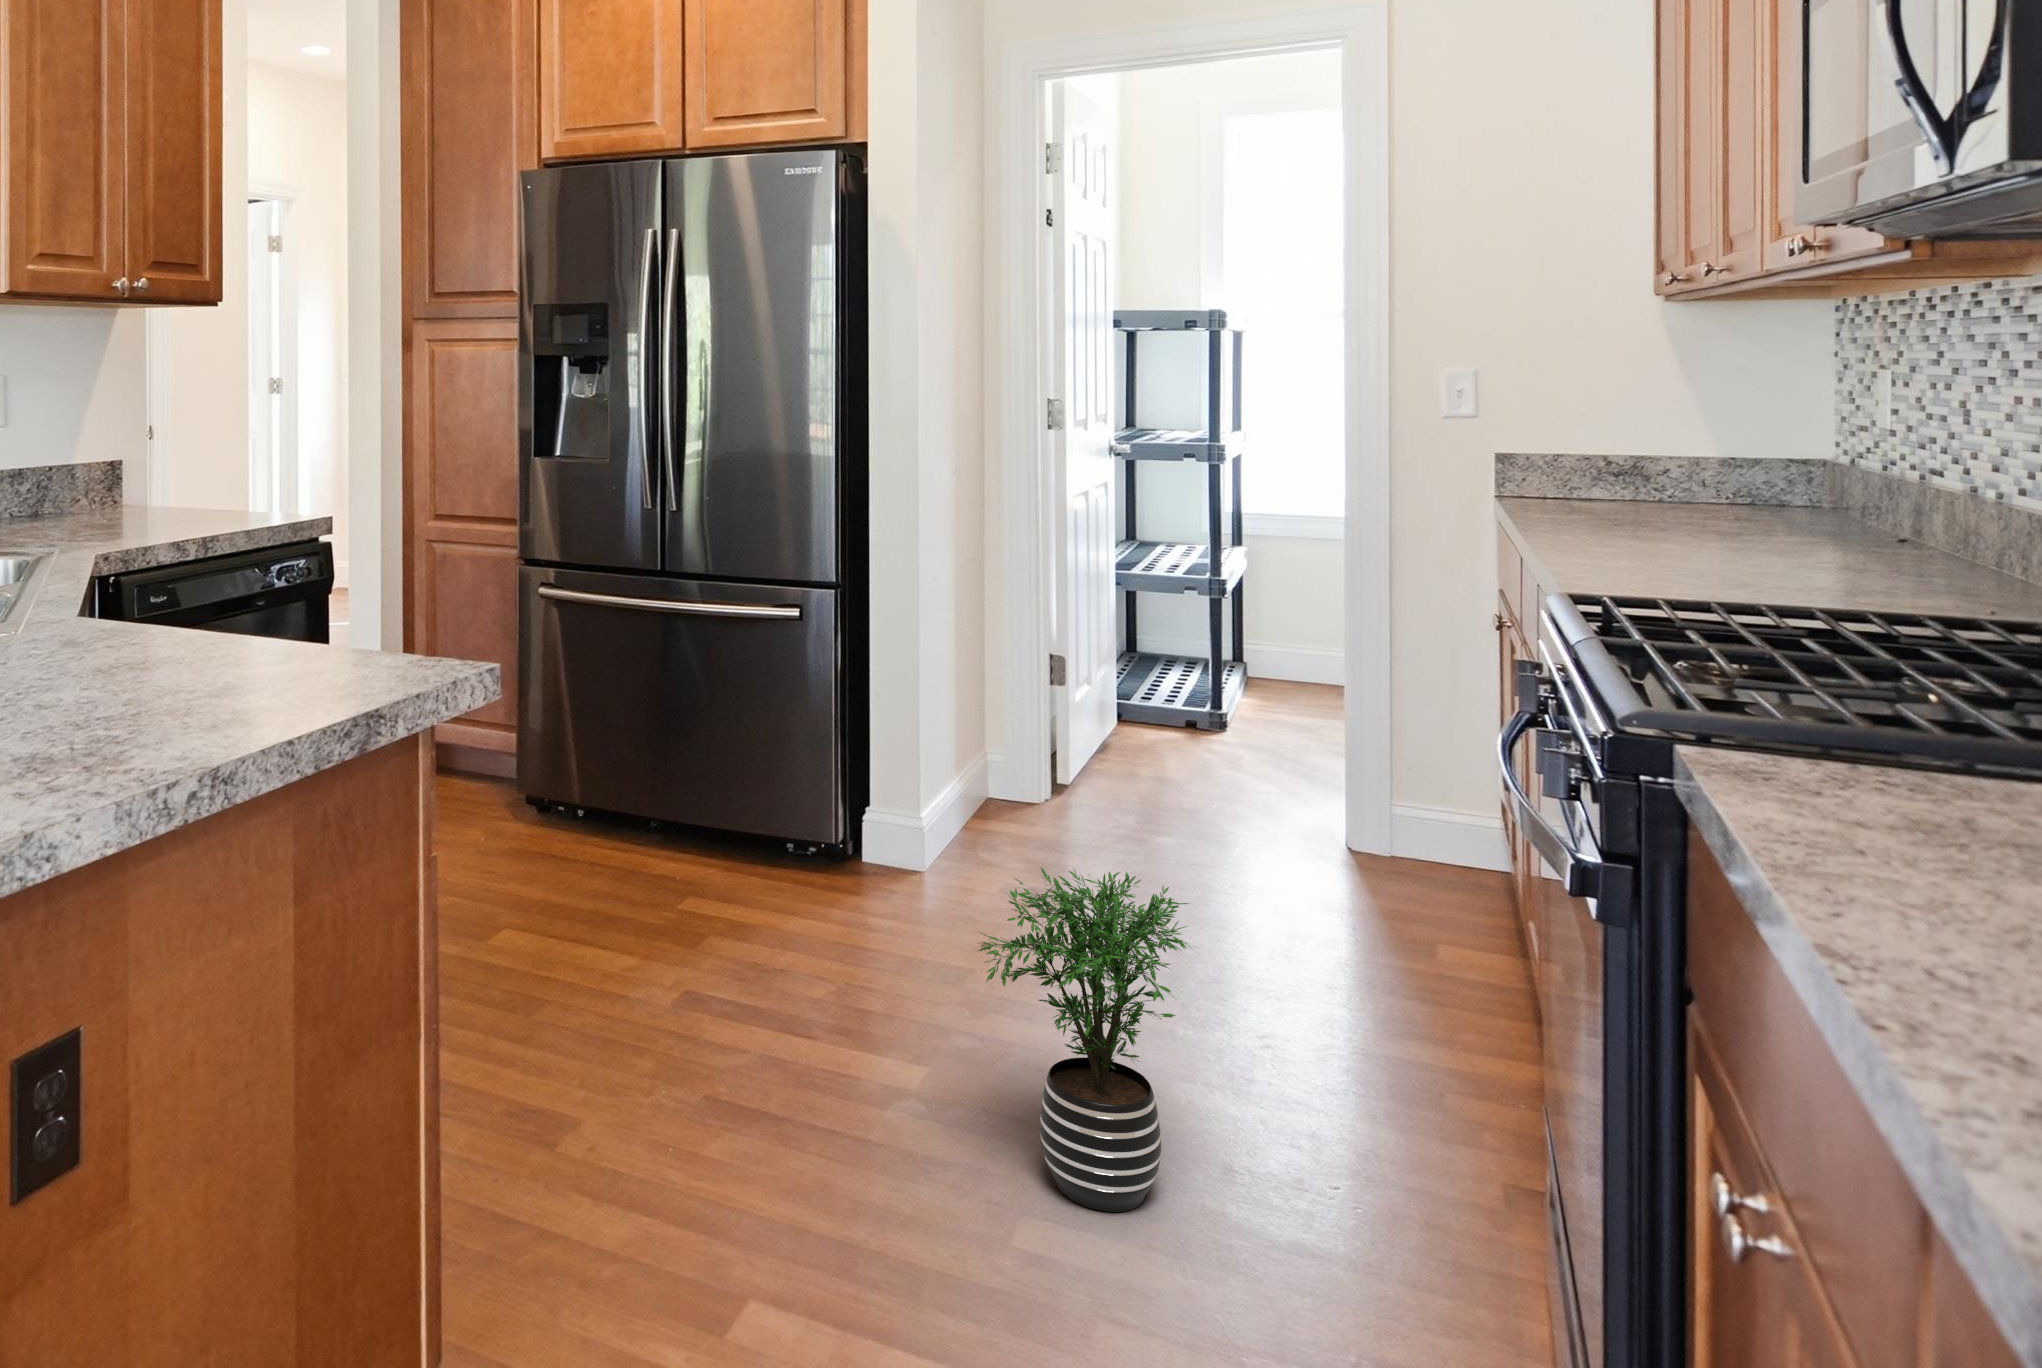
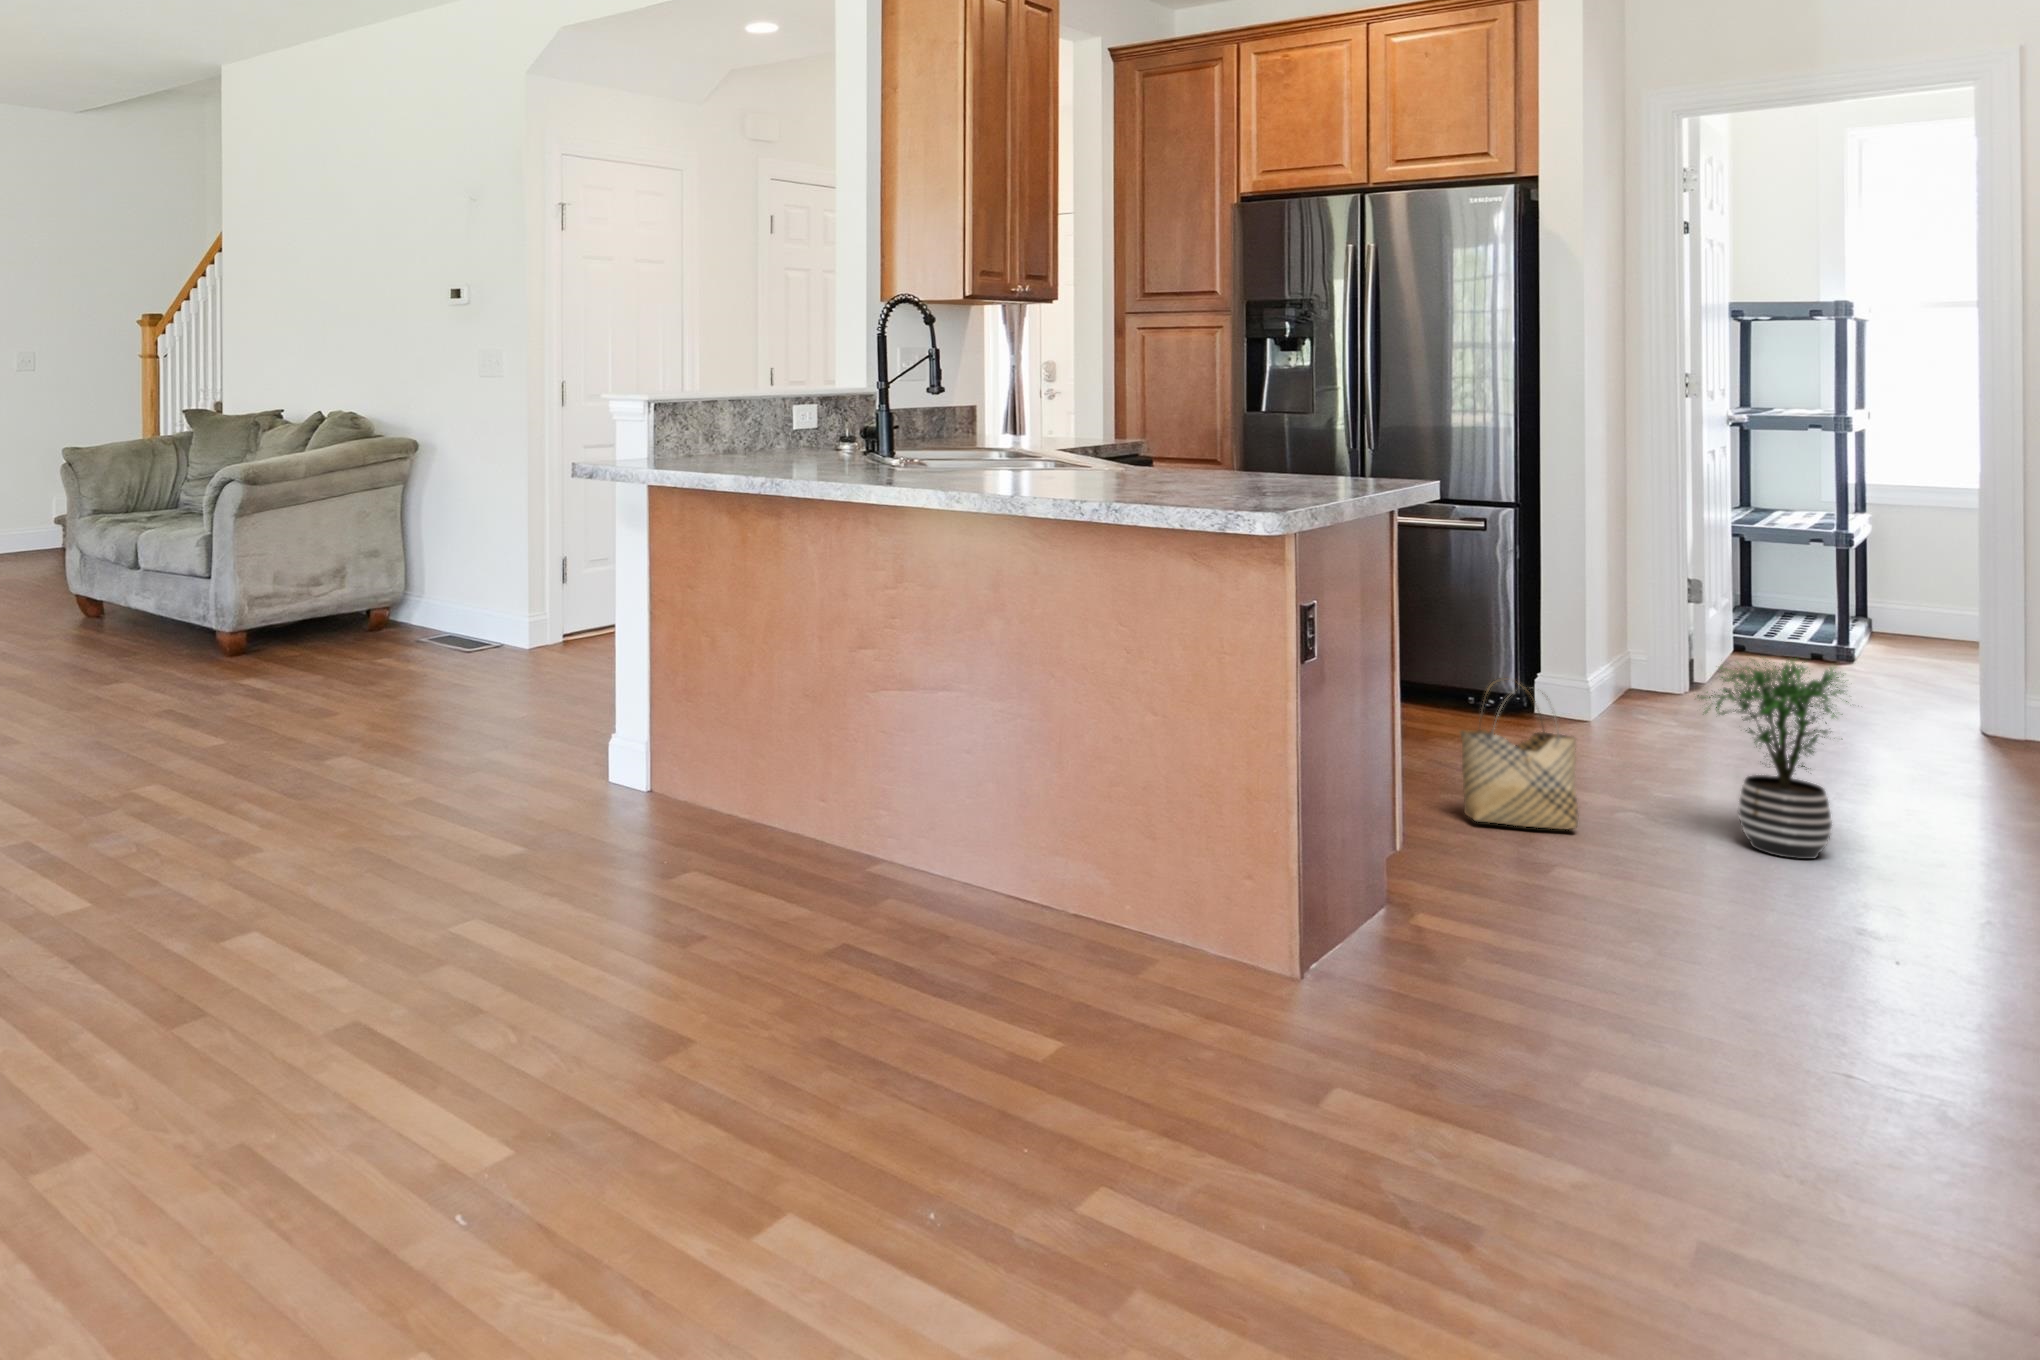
woven basket: none [647,920,818,1184] -> present [1460,679,1579,829]

